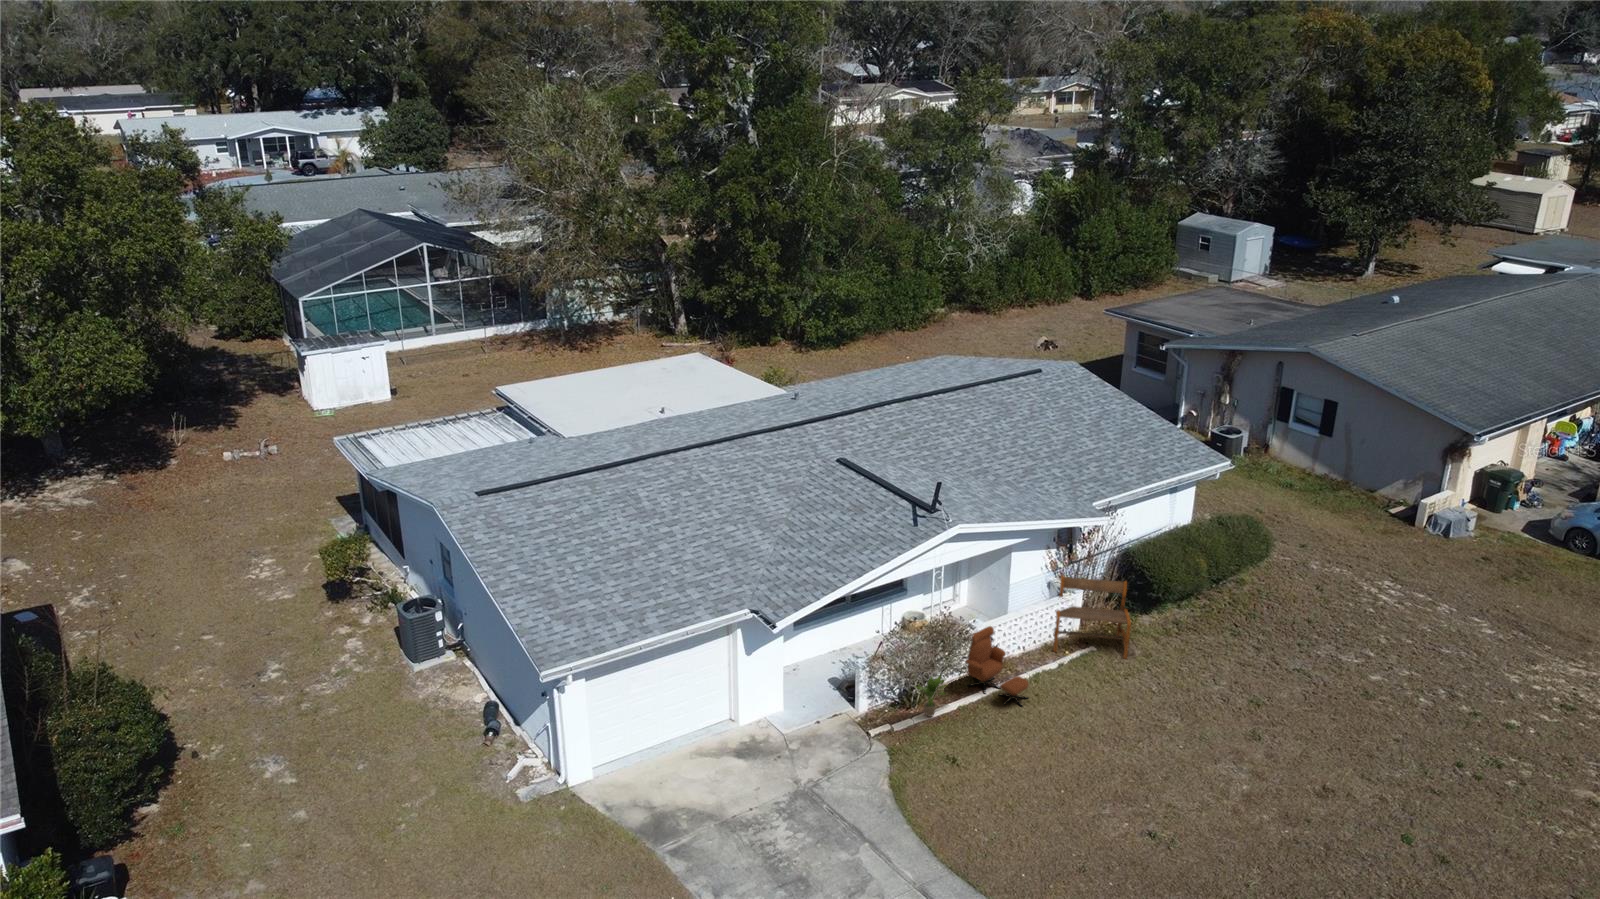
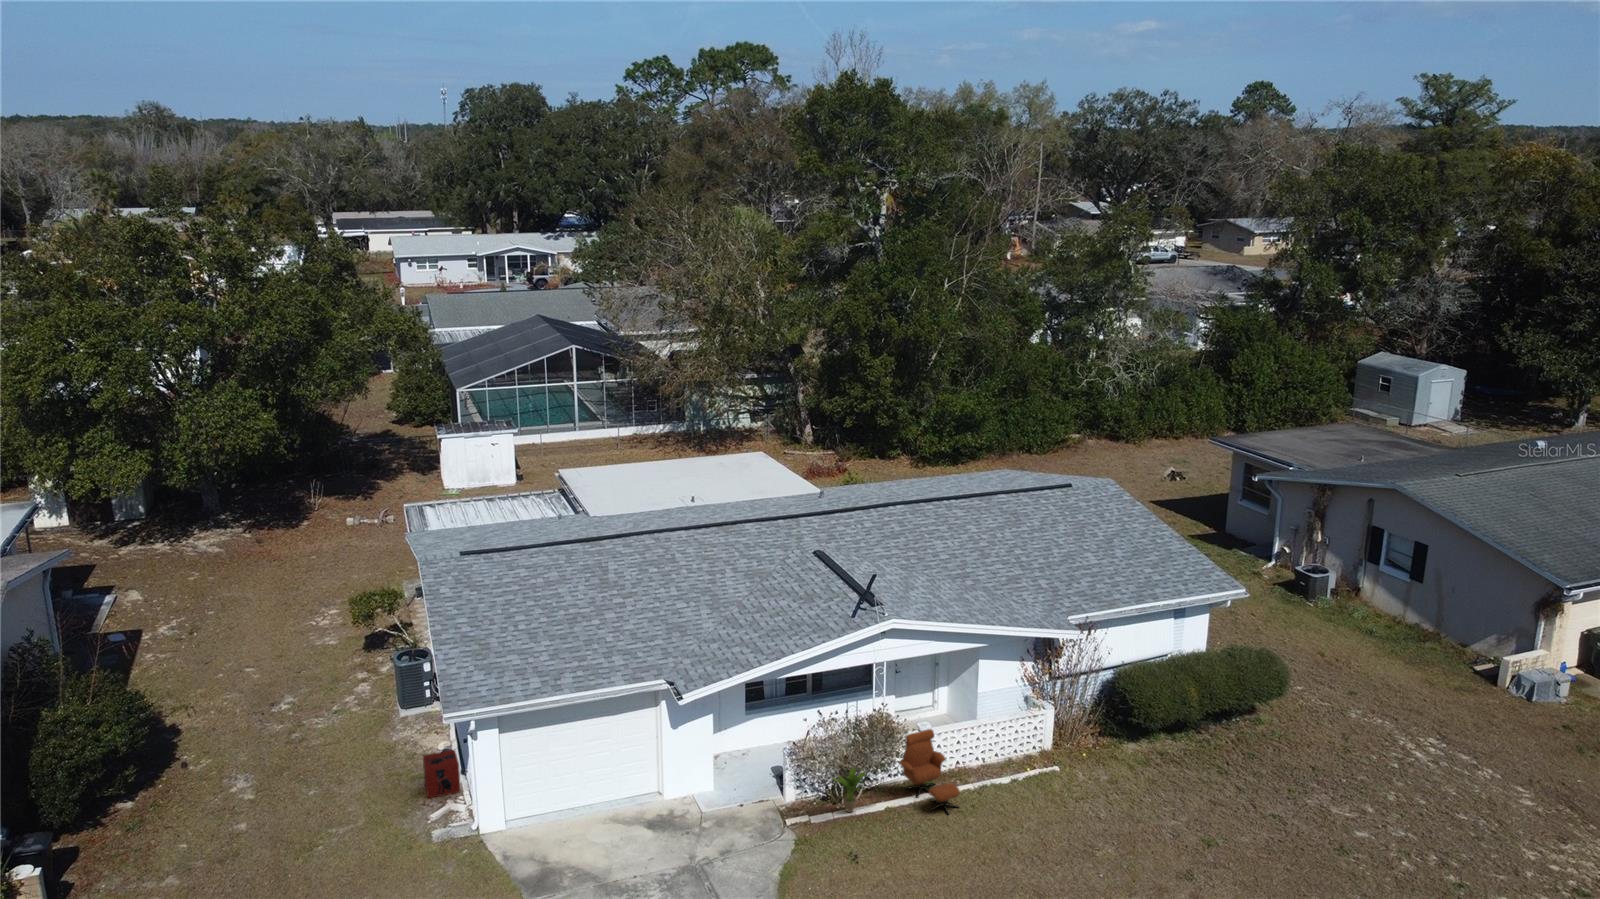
bench: present [1053,576,1131,659] -> none [1011,689,1094,783]
storage box: none [478,705,526,761] -> present [423,750,460,798]

